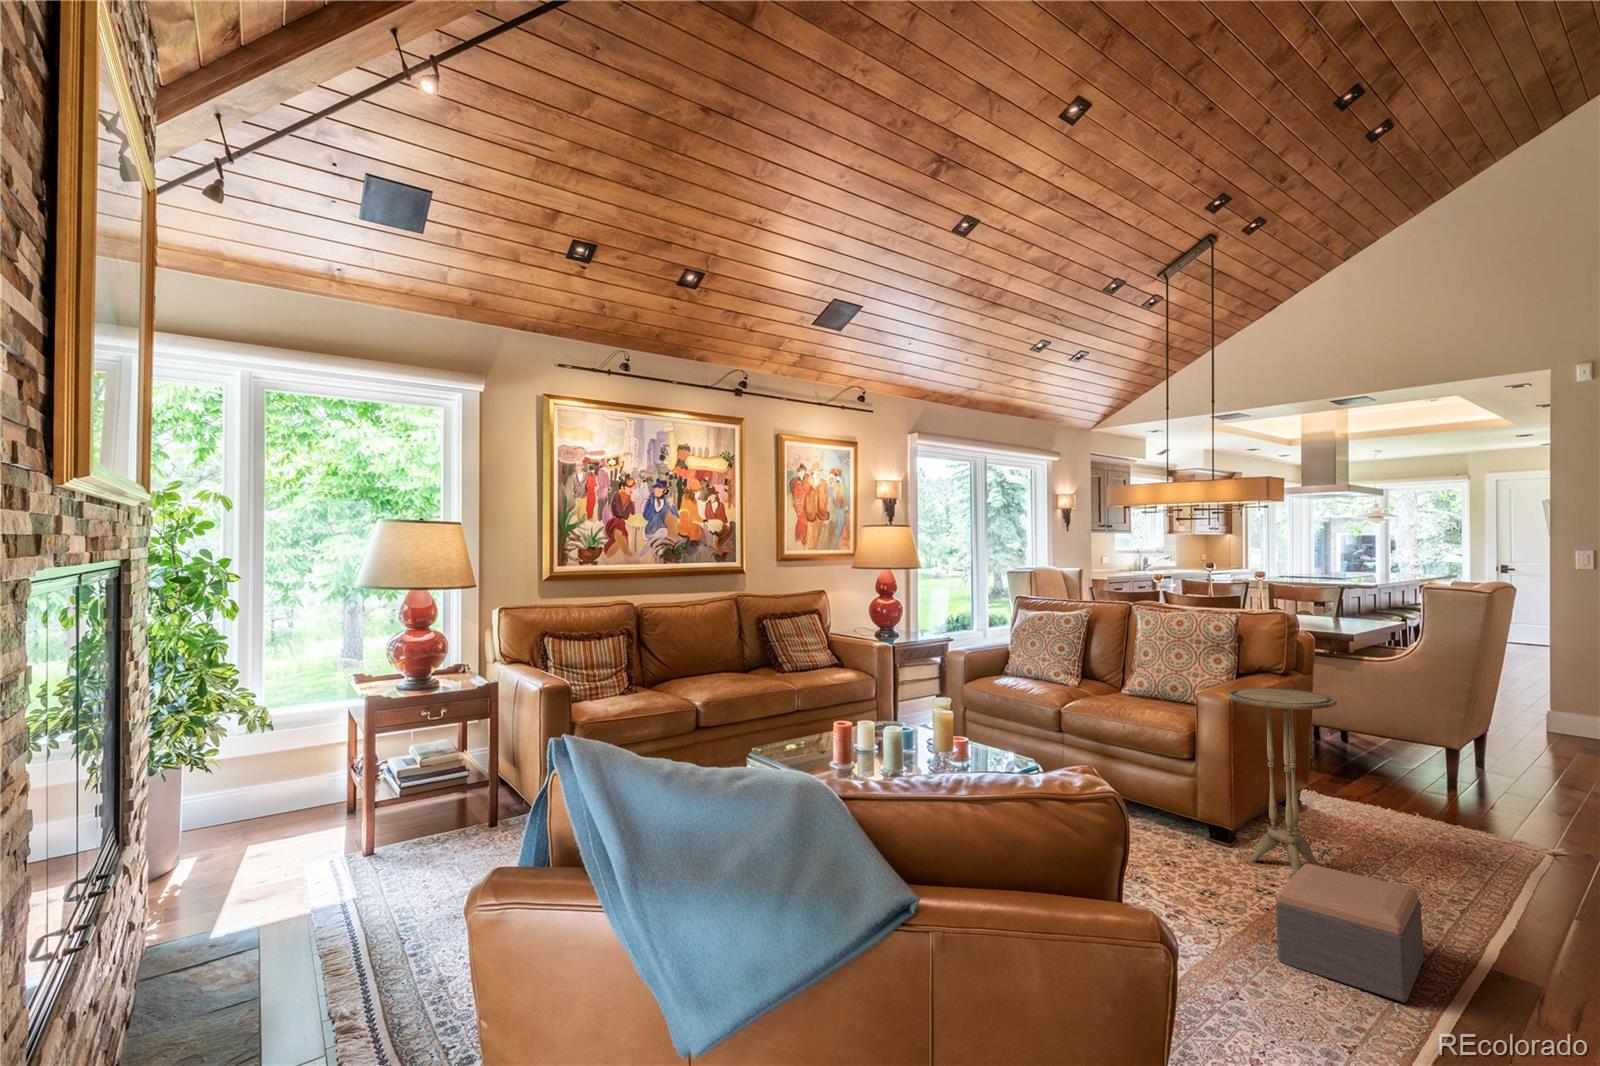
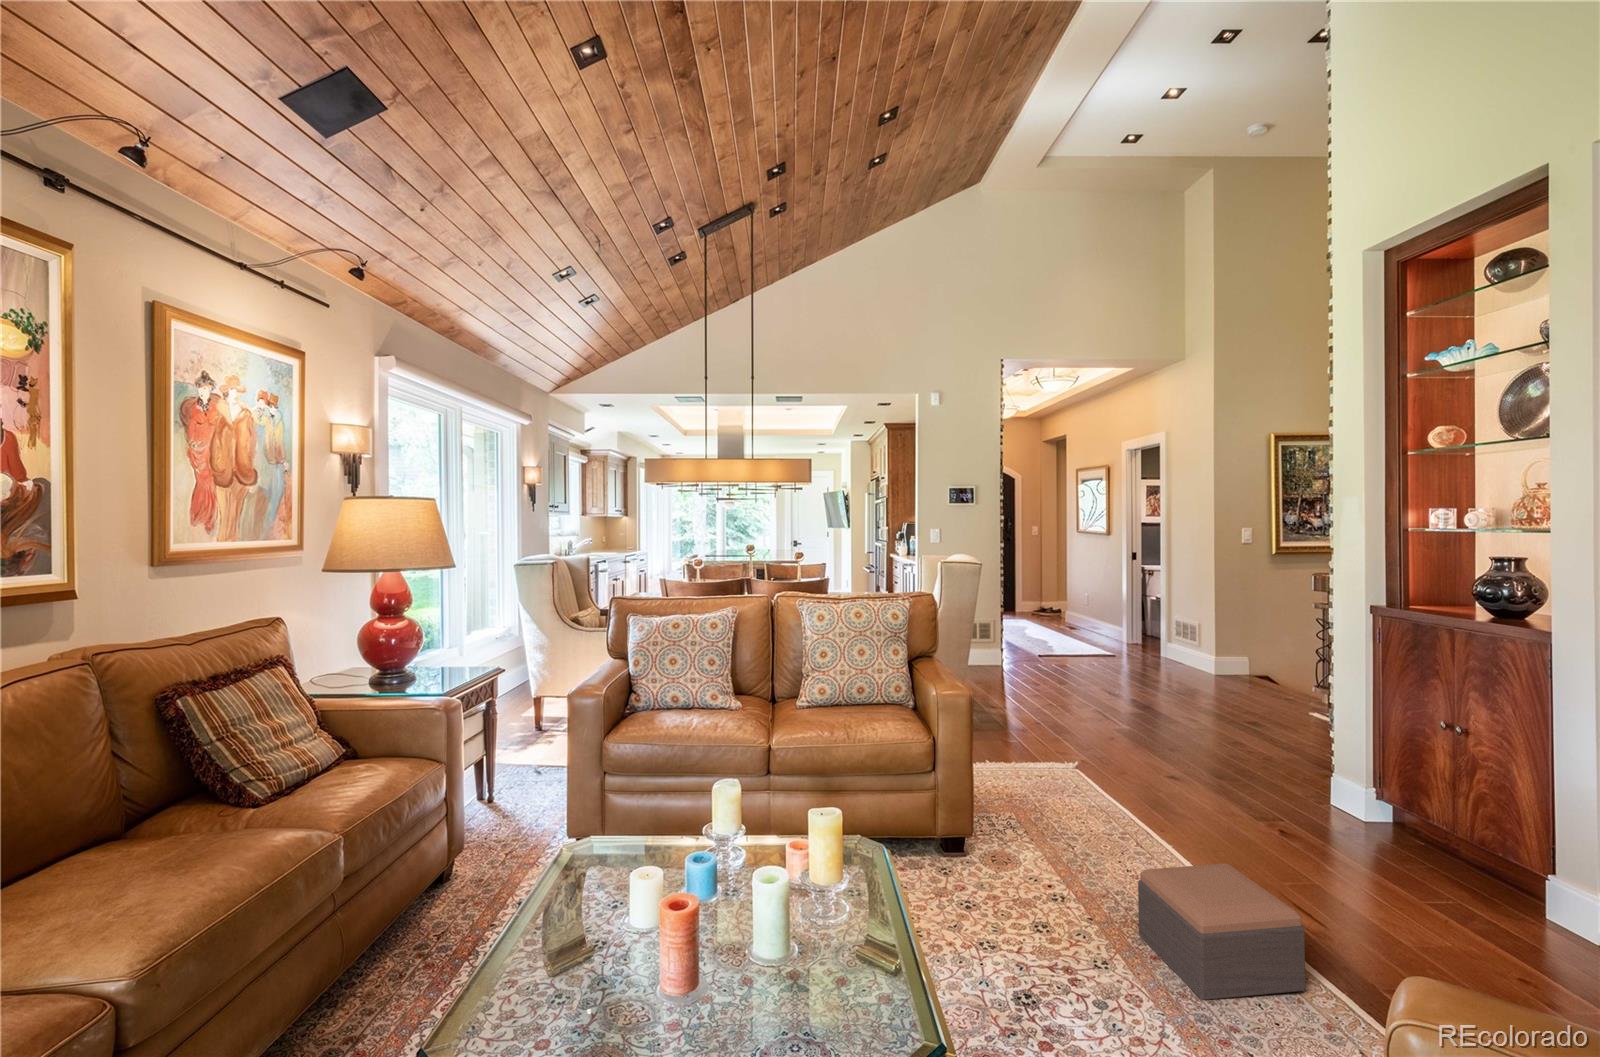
side table: present [1228,688,1337,875] -> none [981,678,1082,884]

